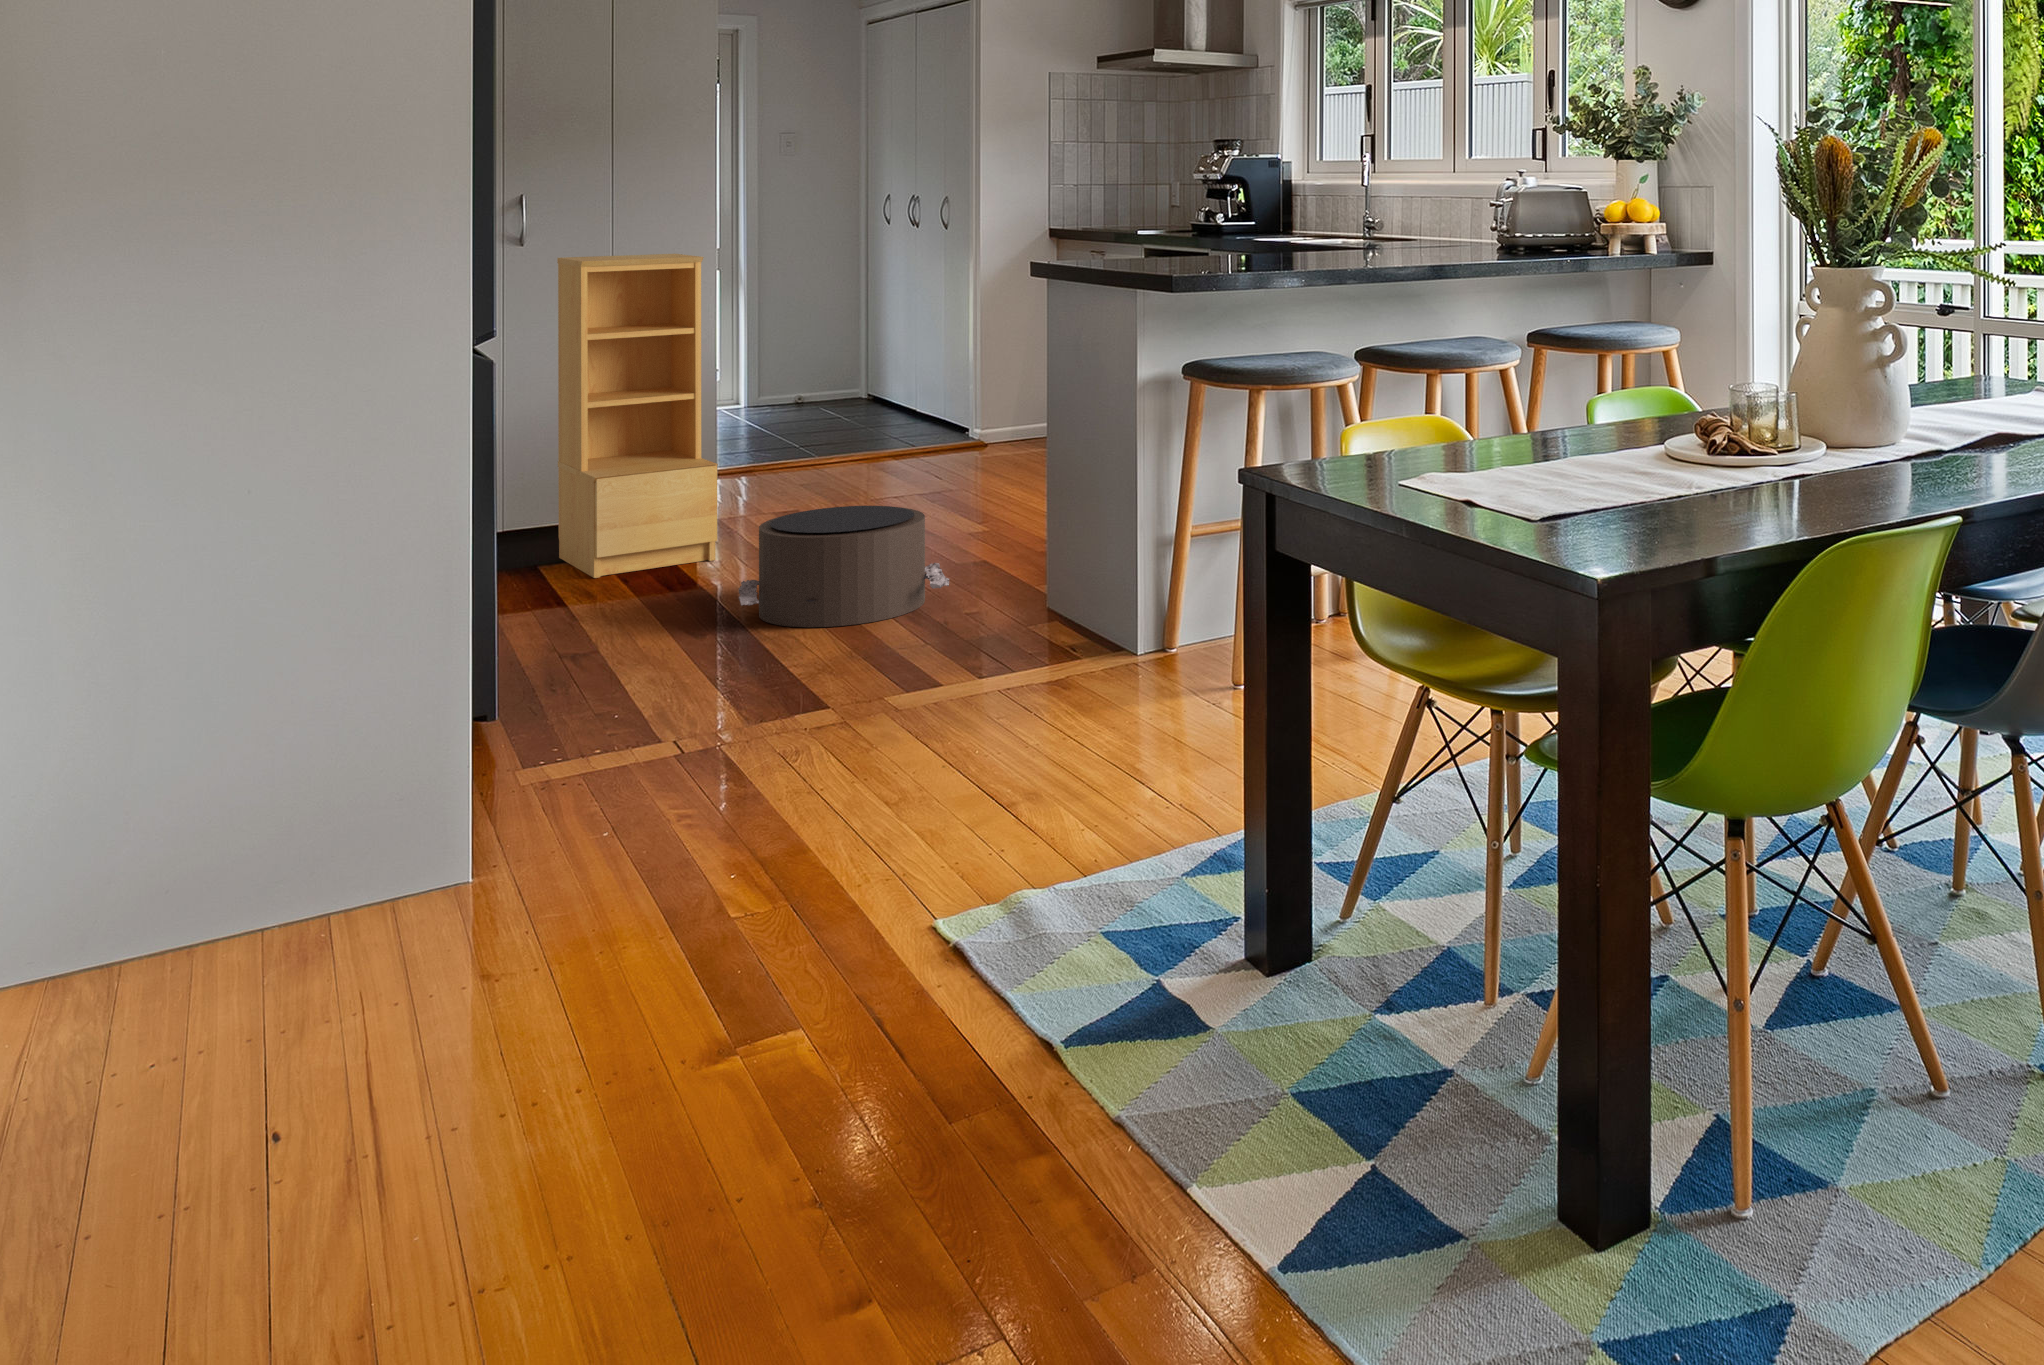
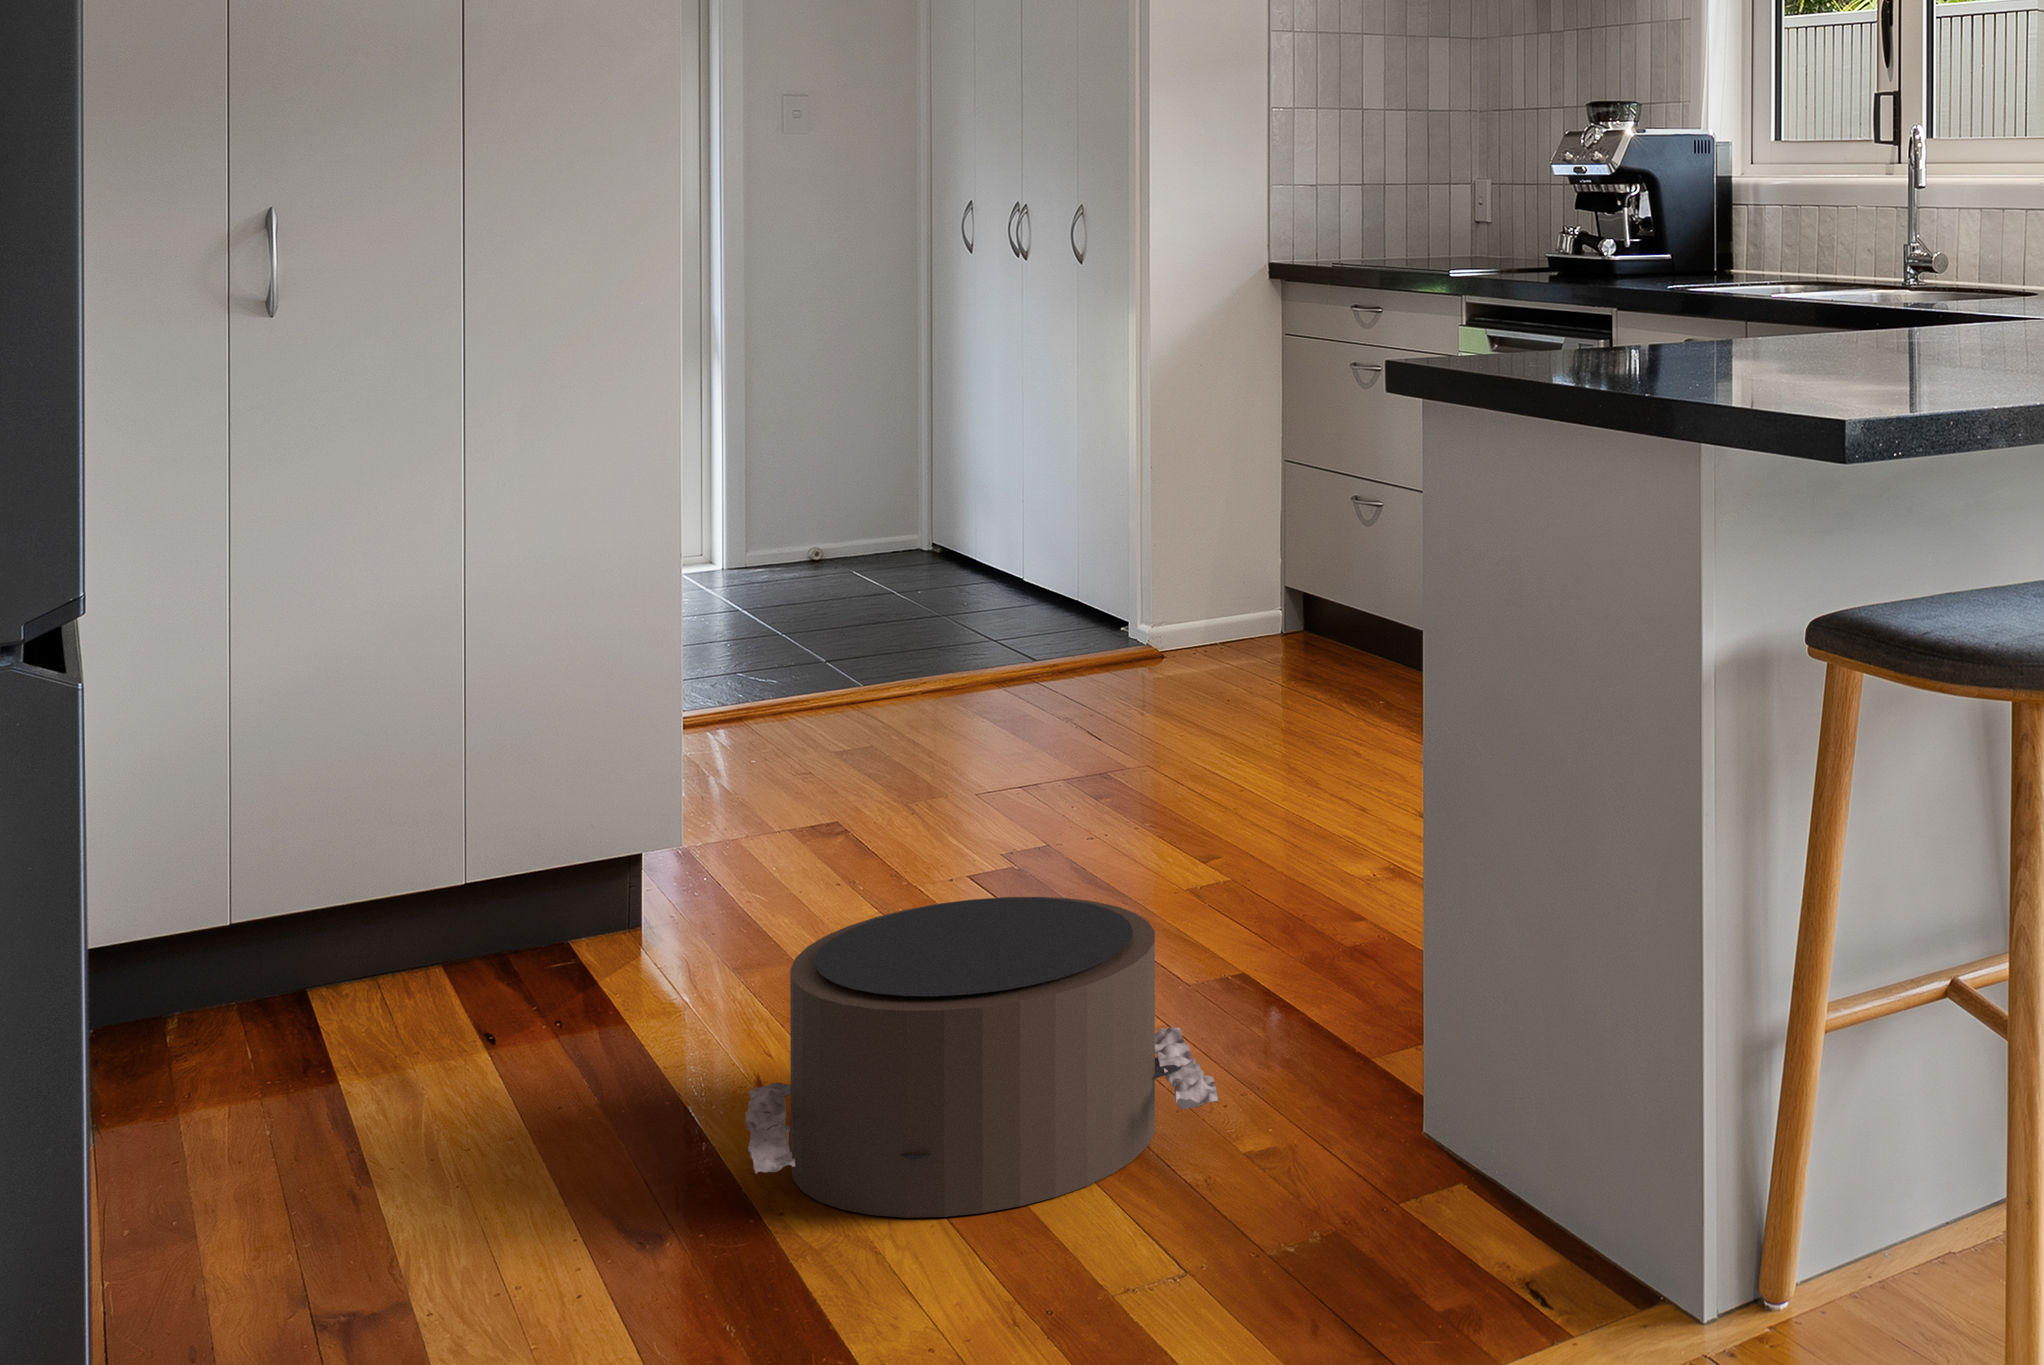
bookshelf: present [557,254,718,578] -> none [352,329,689,1037]

